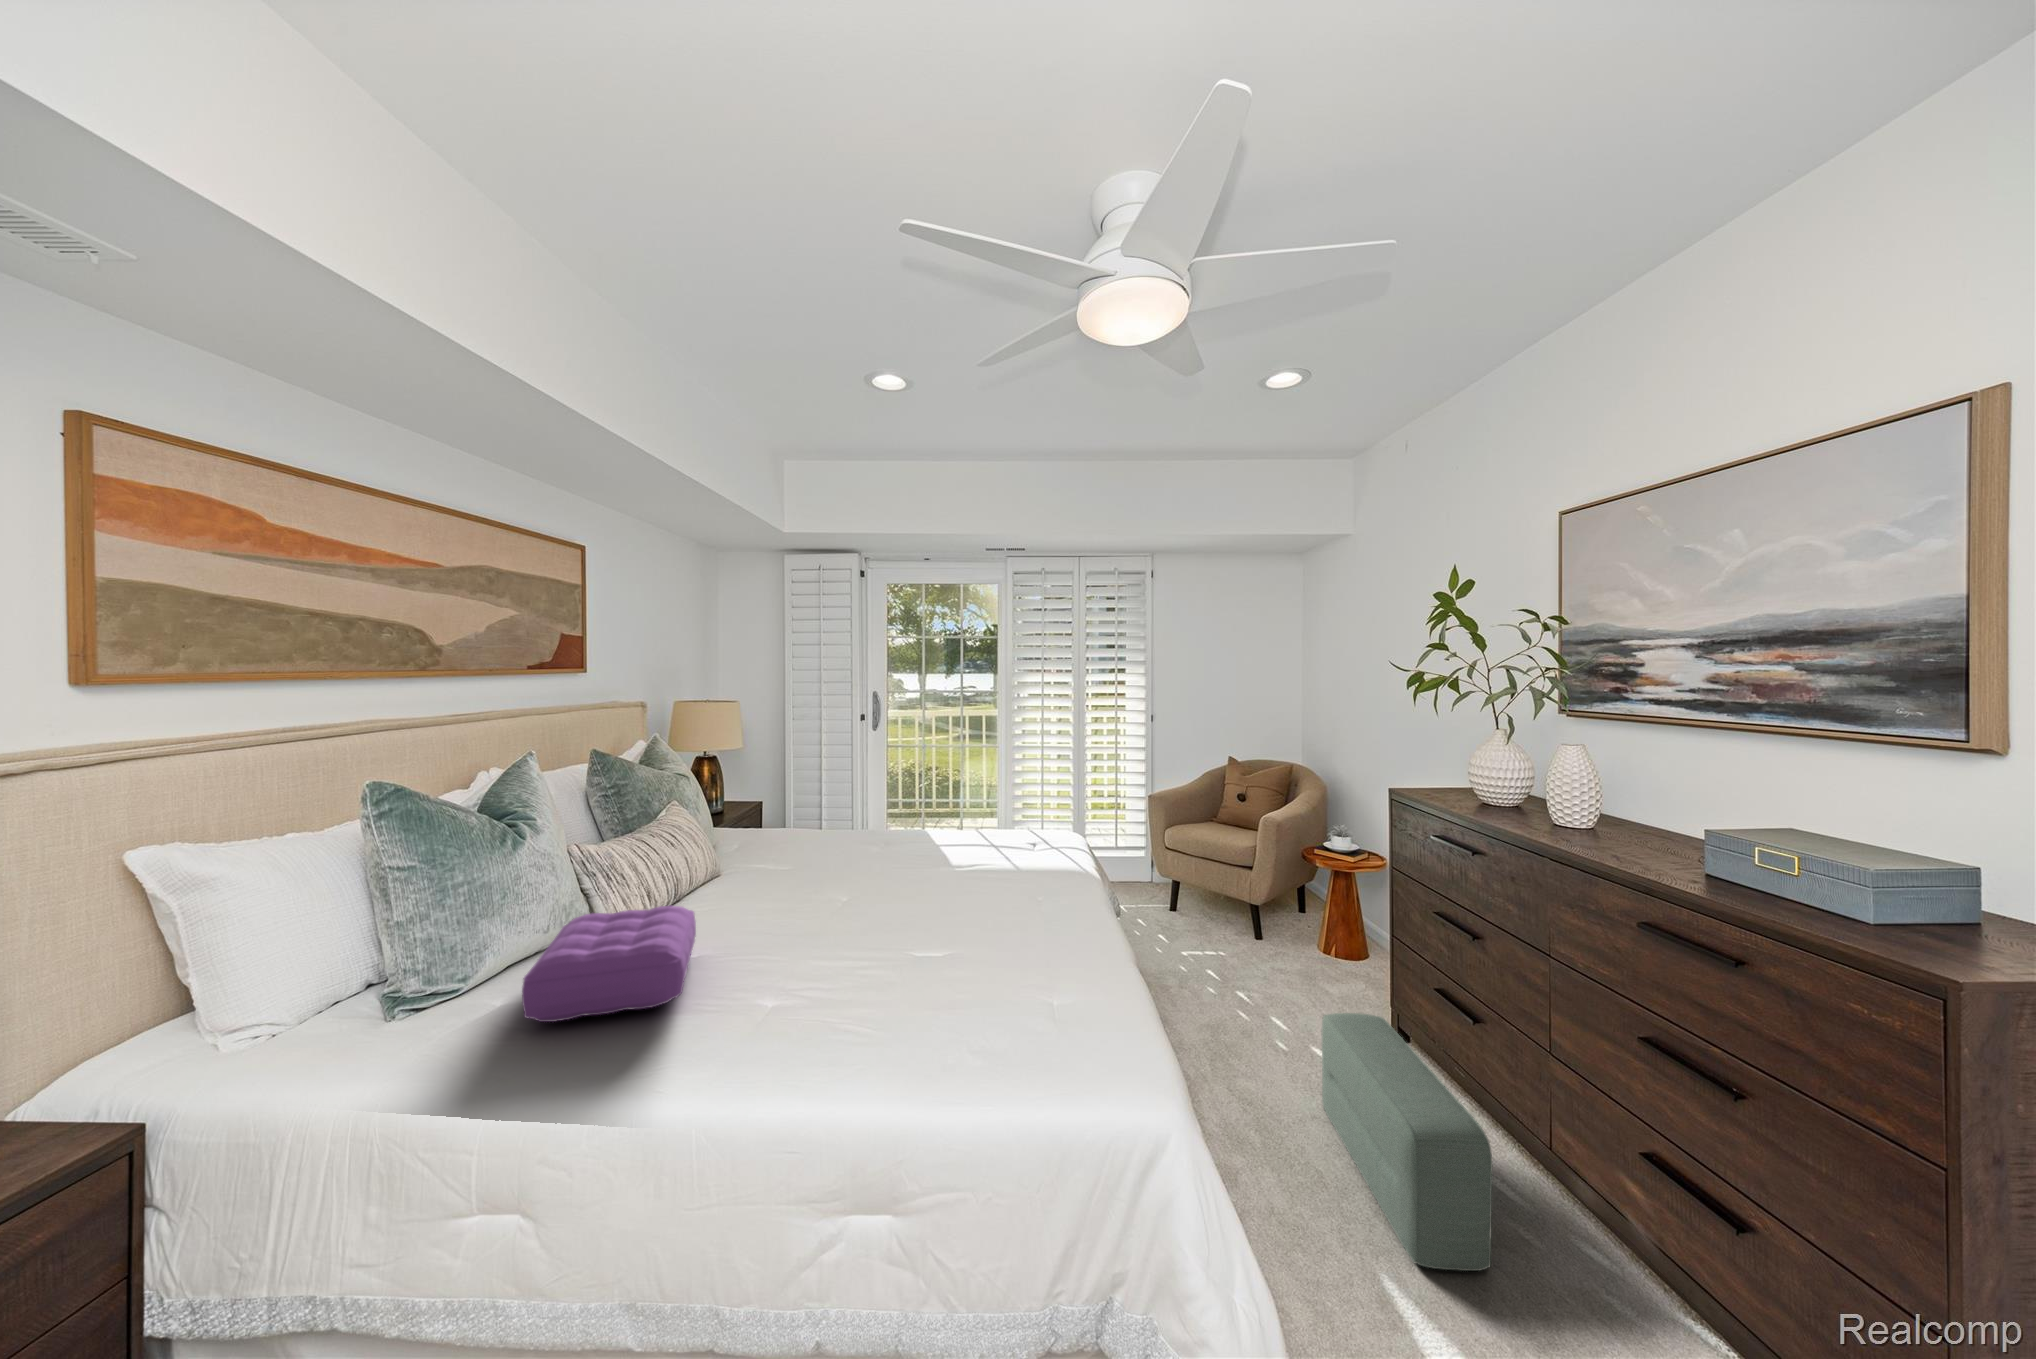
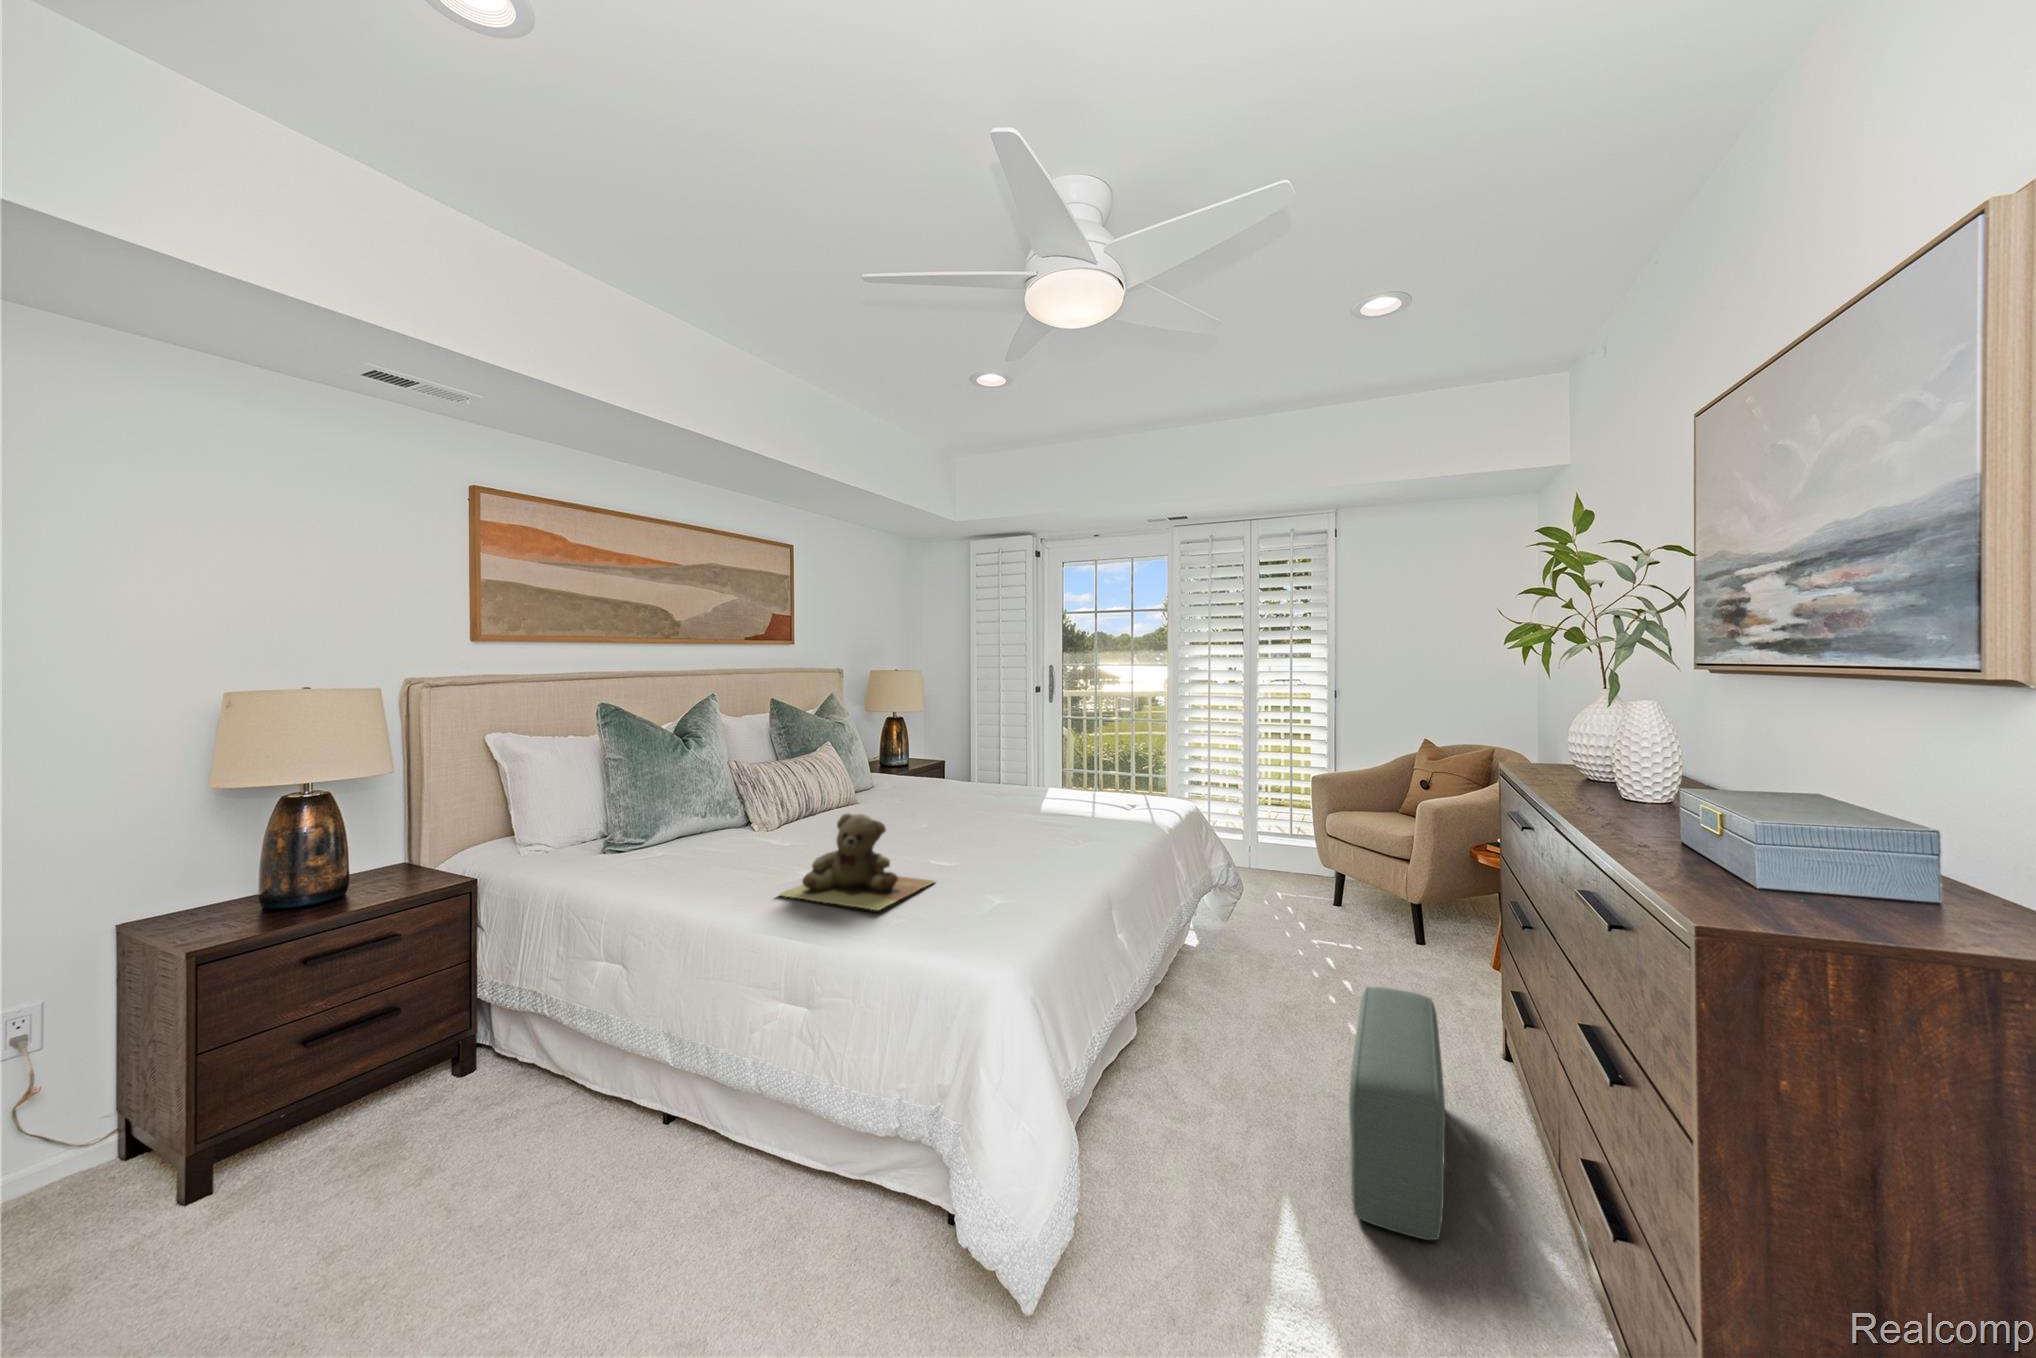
pillow: present [522,906,696,1022] -> none [655,805,793,868]
teddy bear: none [749,916,933,1047] -> present [779,813,934,910]

